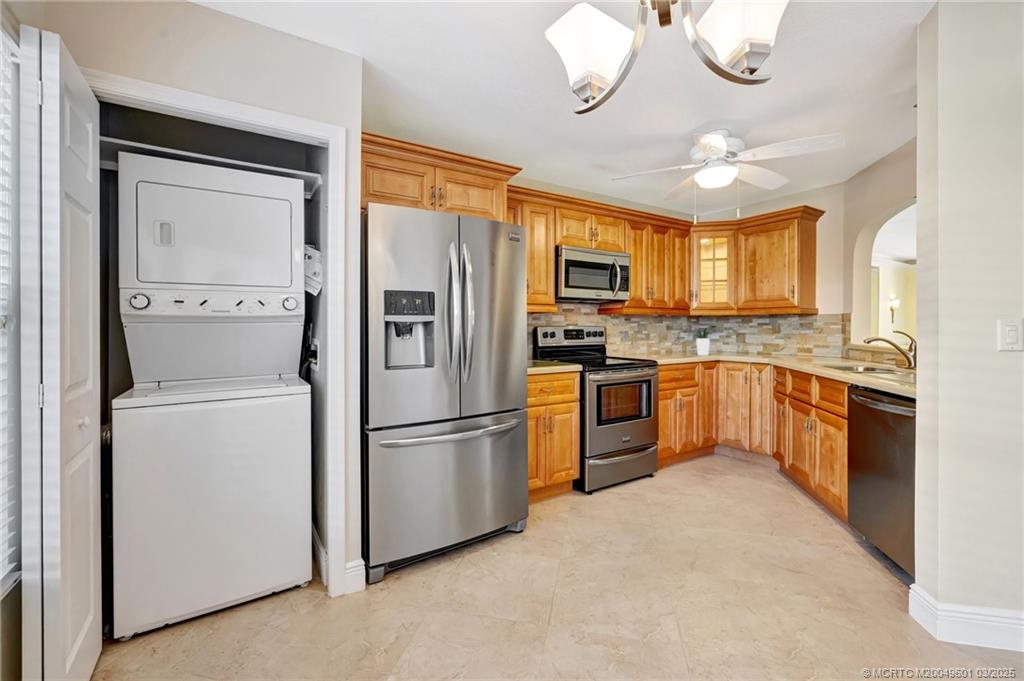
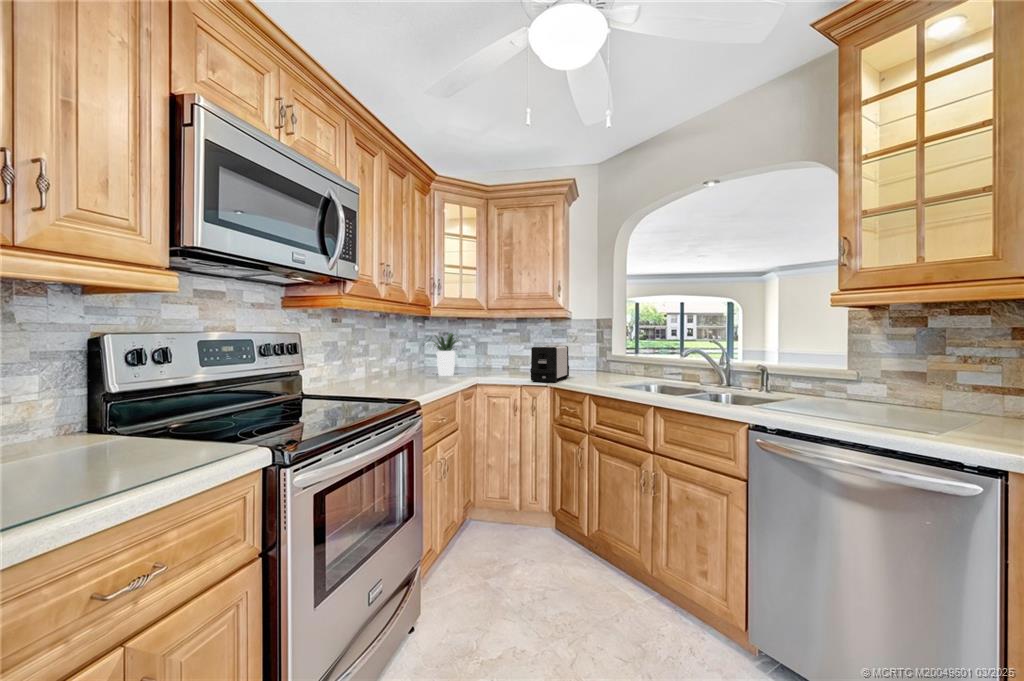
toaster: none [753,335,795,360] -> present [530,346,569,383]

